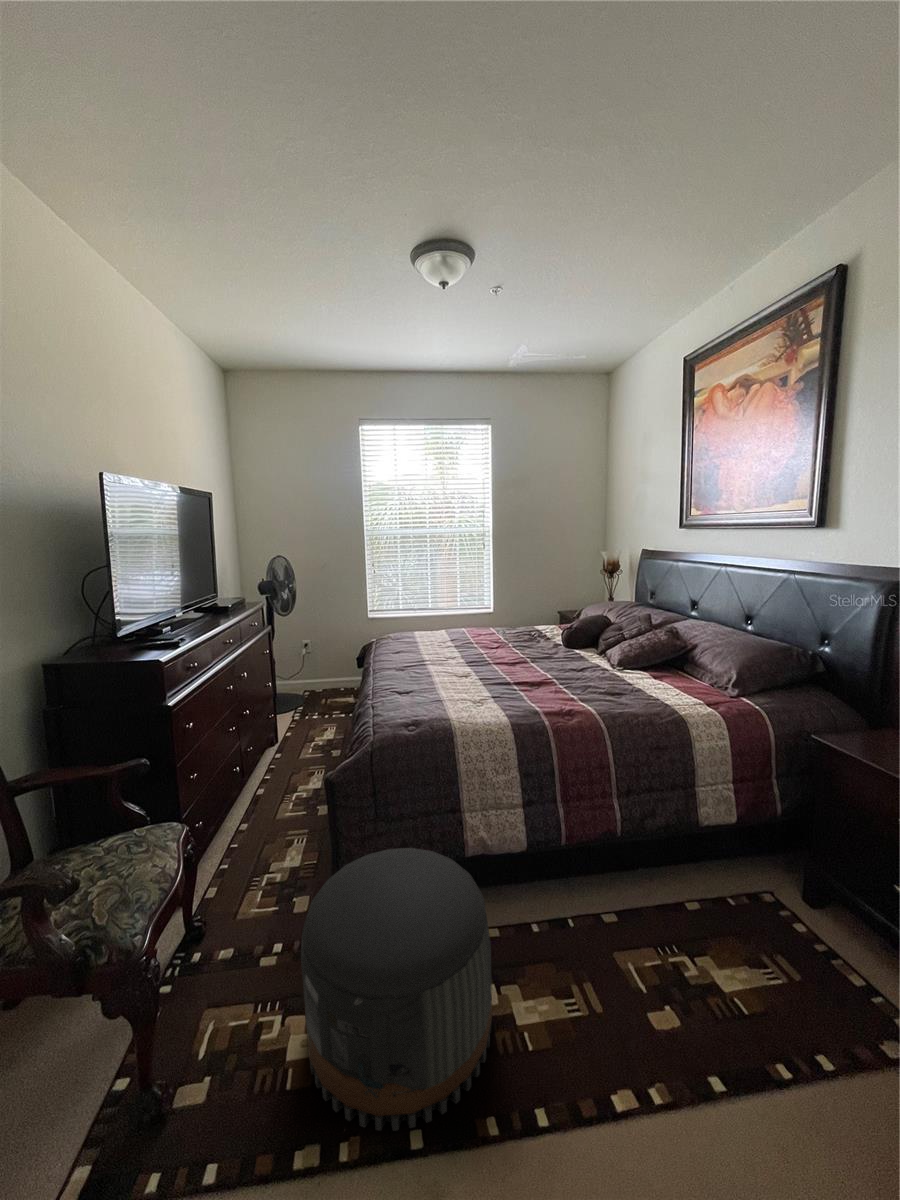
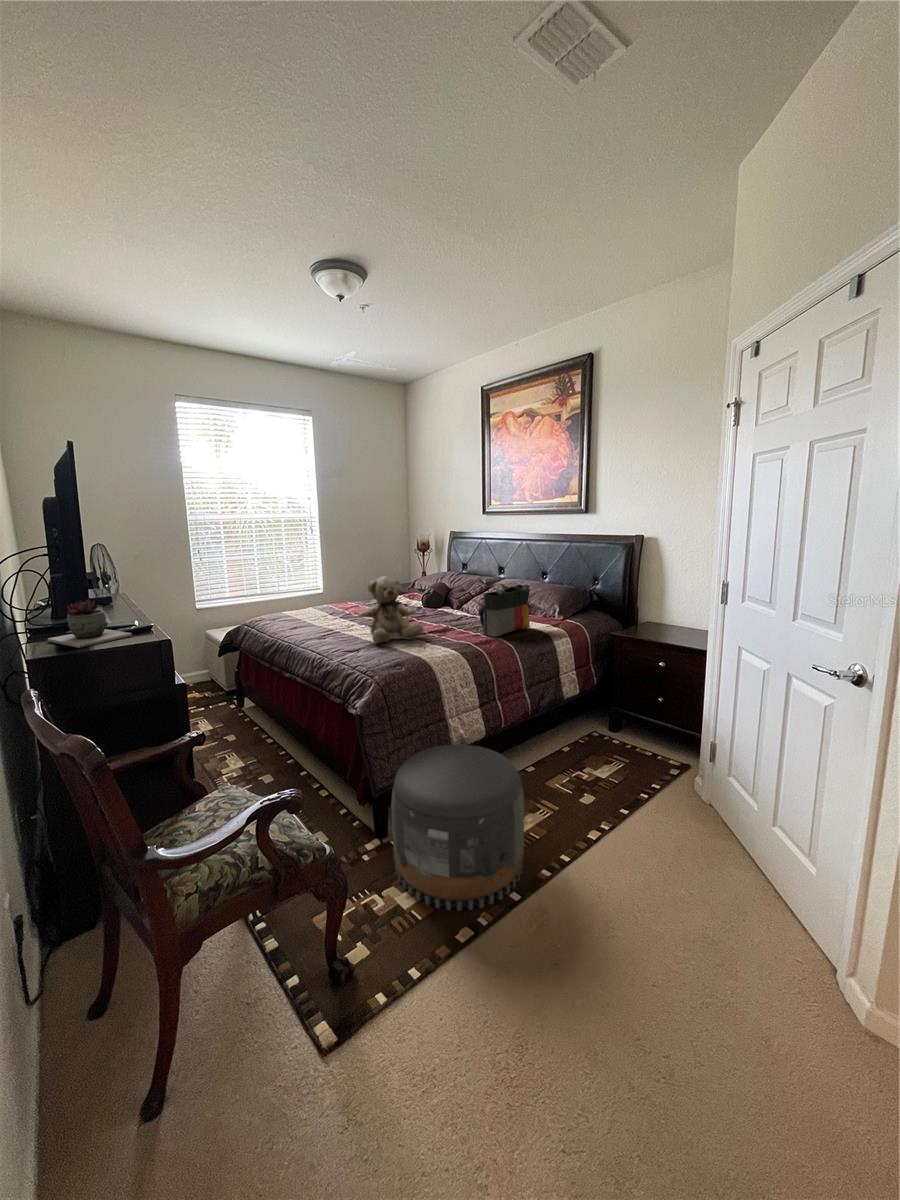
teddy bear: none [432,607,505,689] -> present [359,576,424,643]
succulent plant: none [96,613,154,657] -> present [48,599,132,648]
tote bag: none [582,635,668,706] -> present [480,585,530,637]

